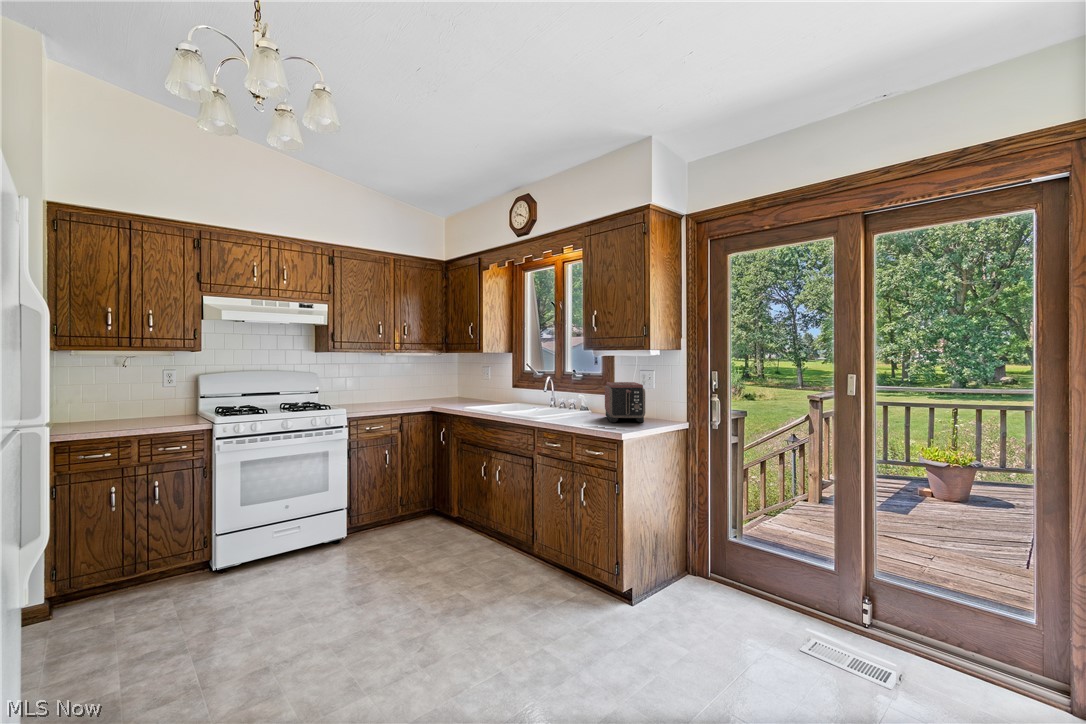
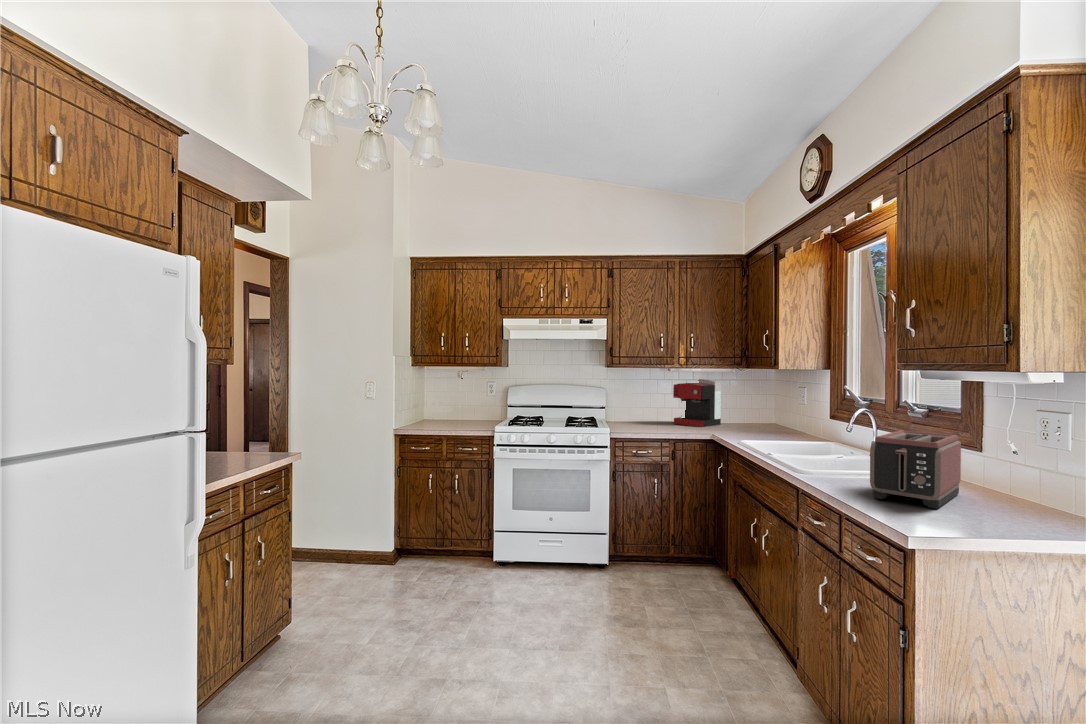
coffee maker: none [382,362,419,403] -> present [673,379,721,427]

